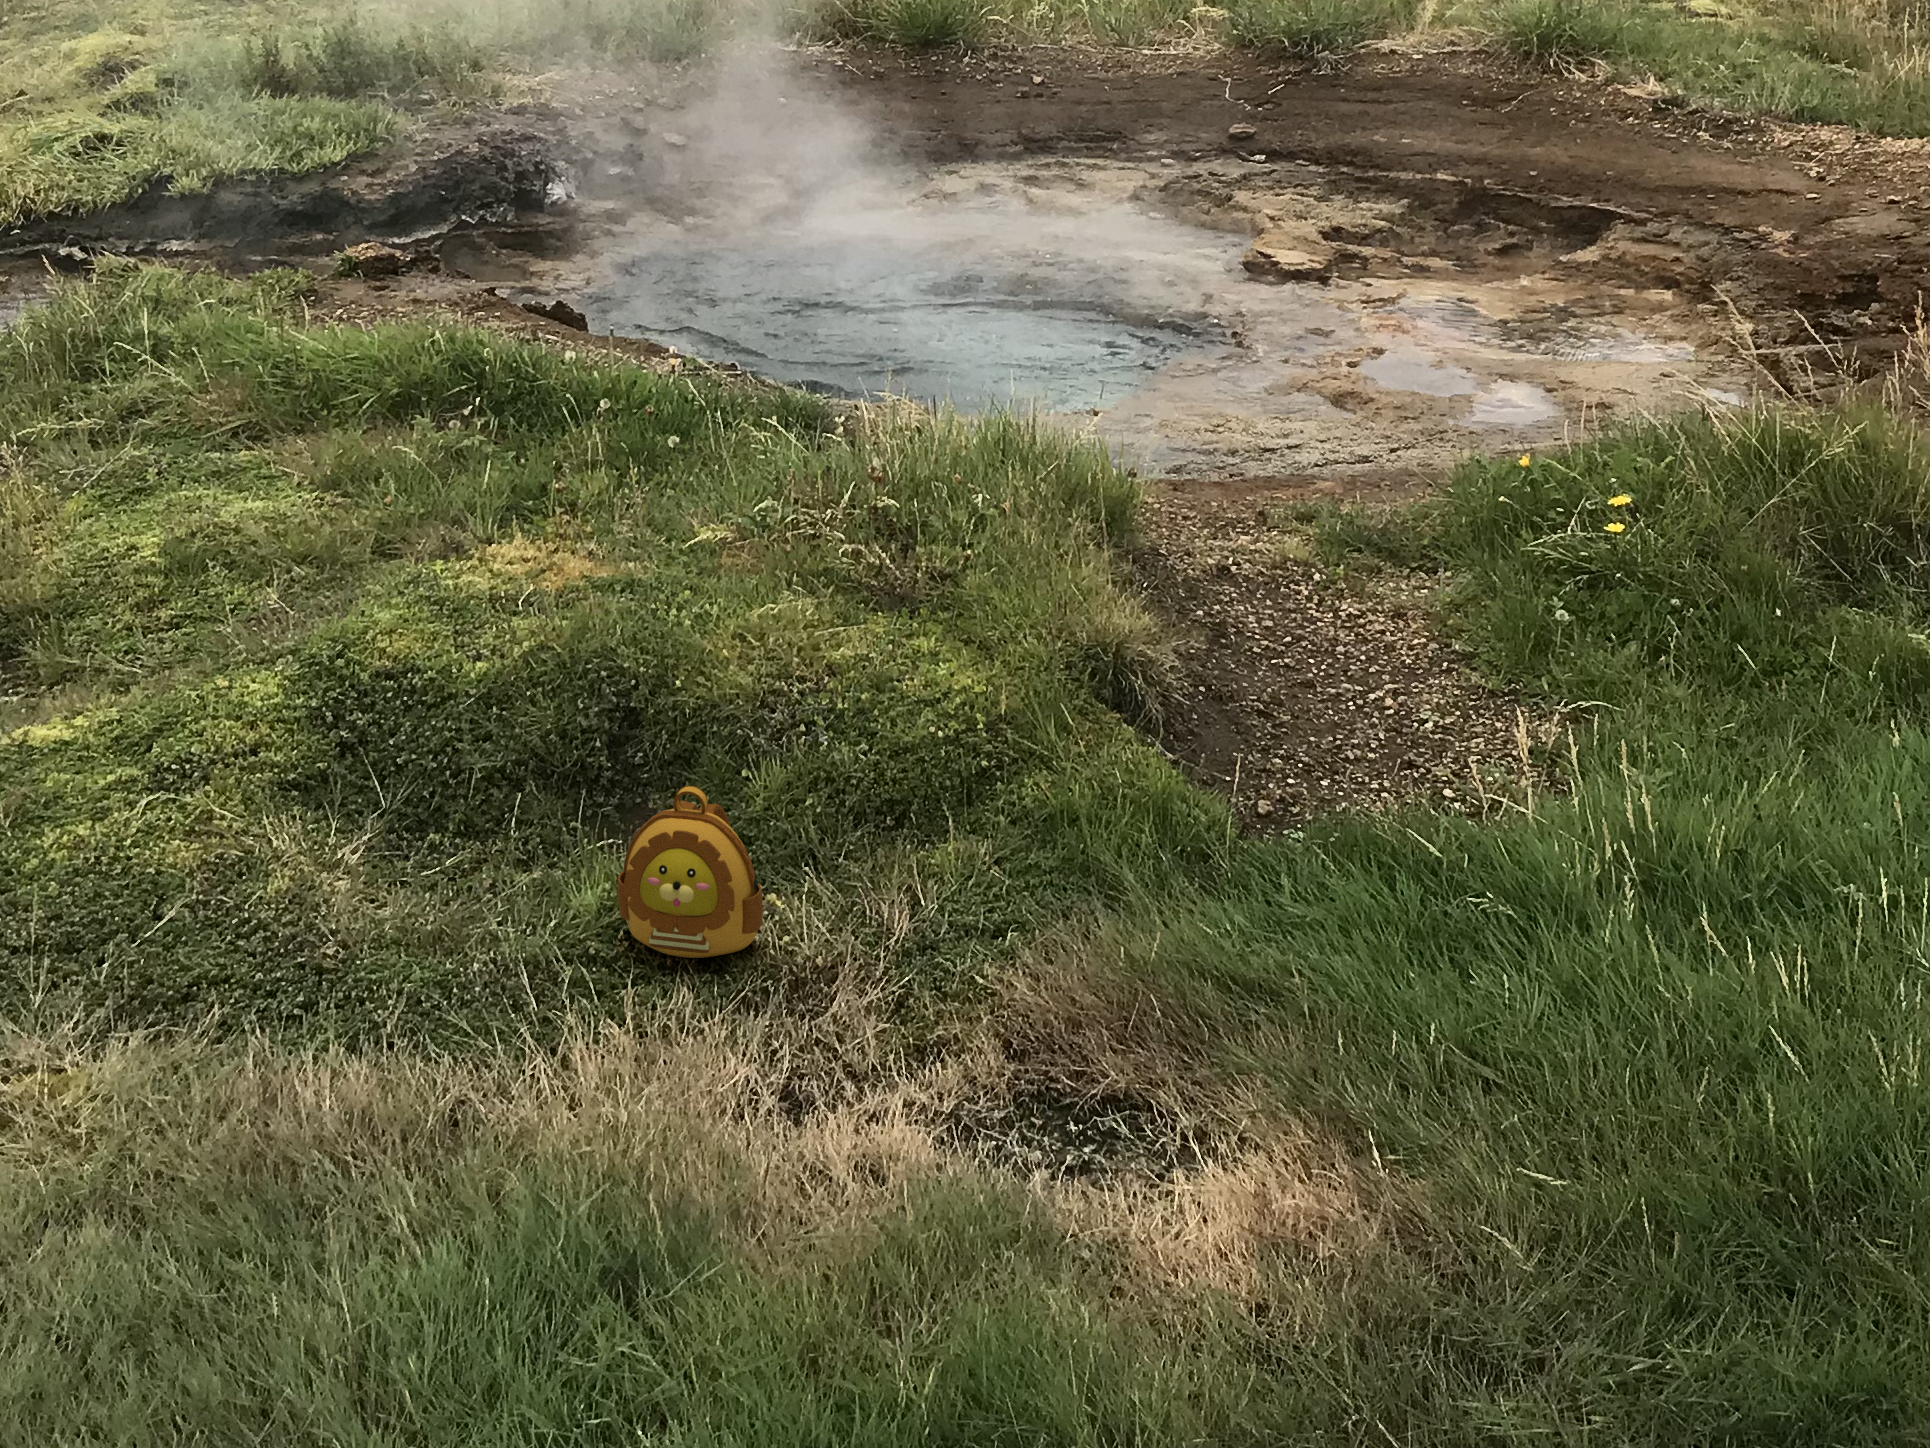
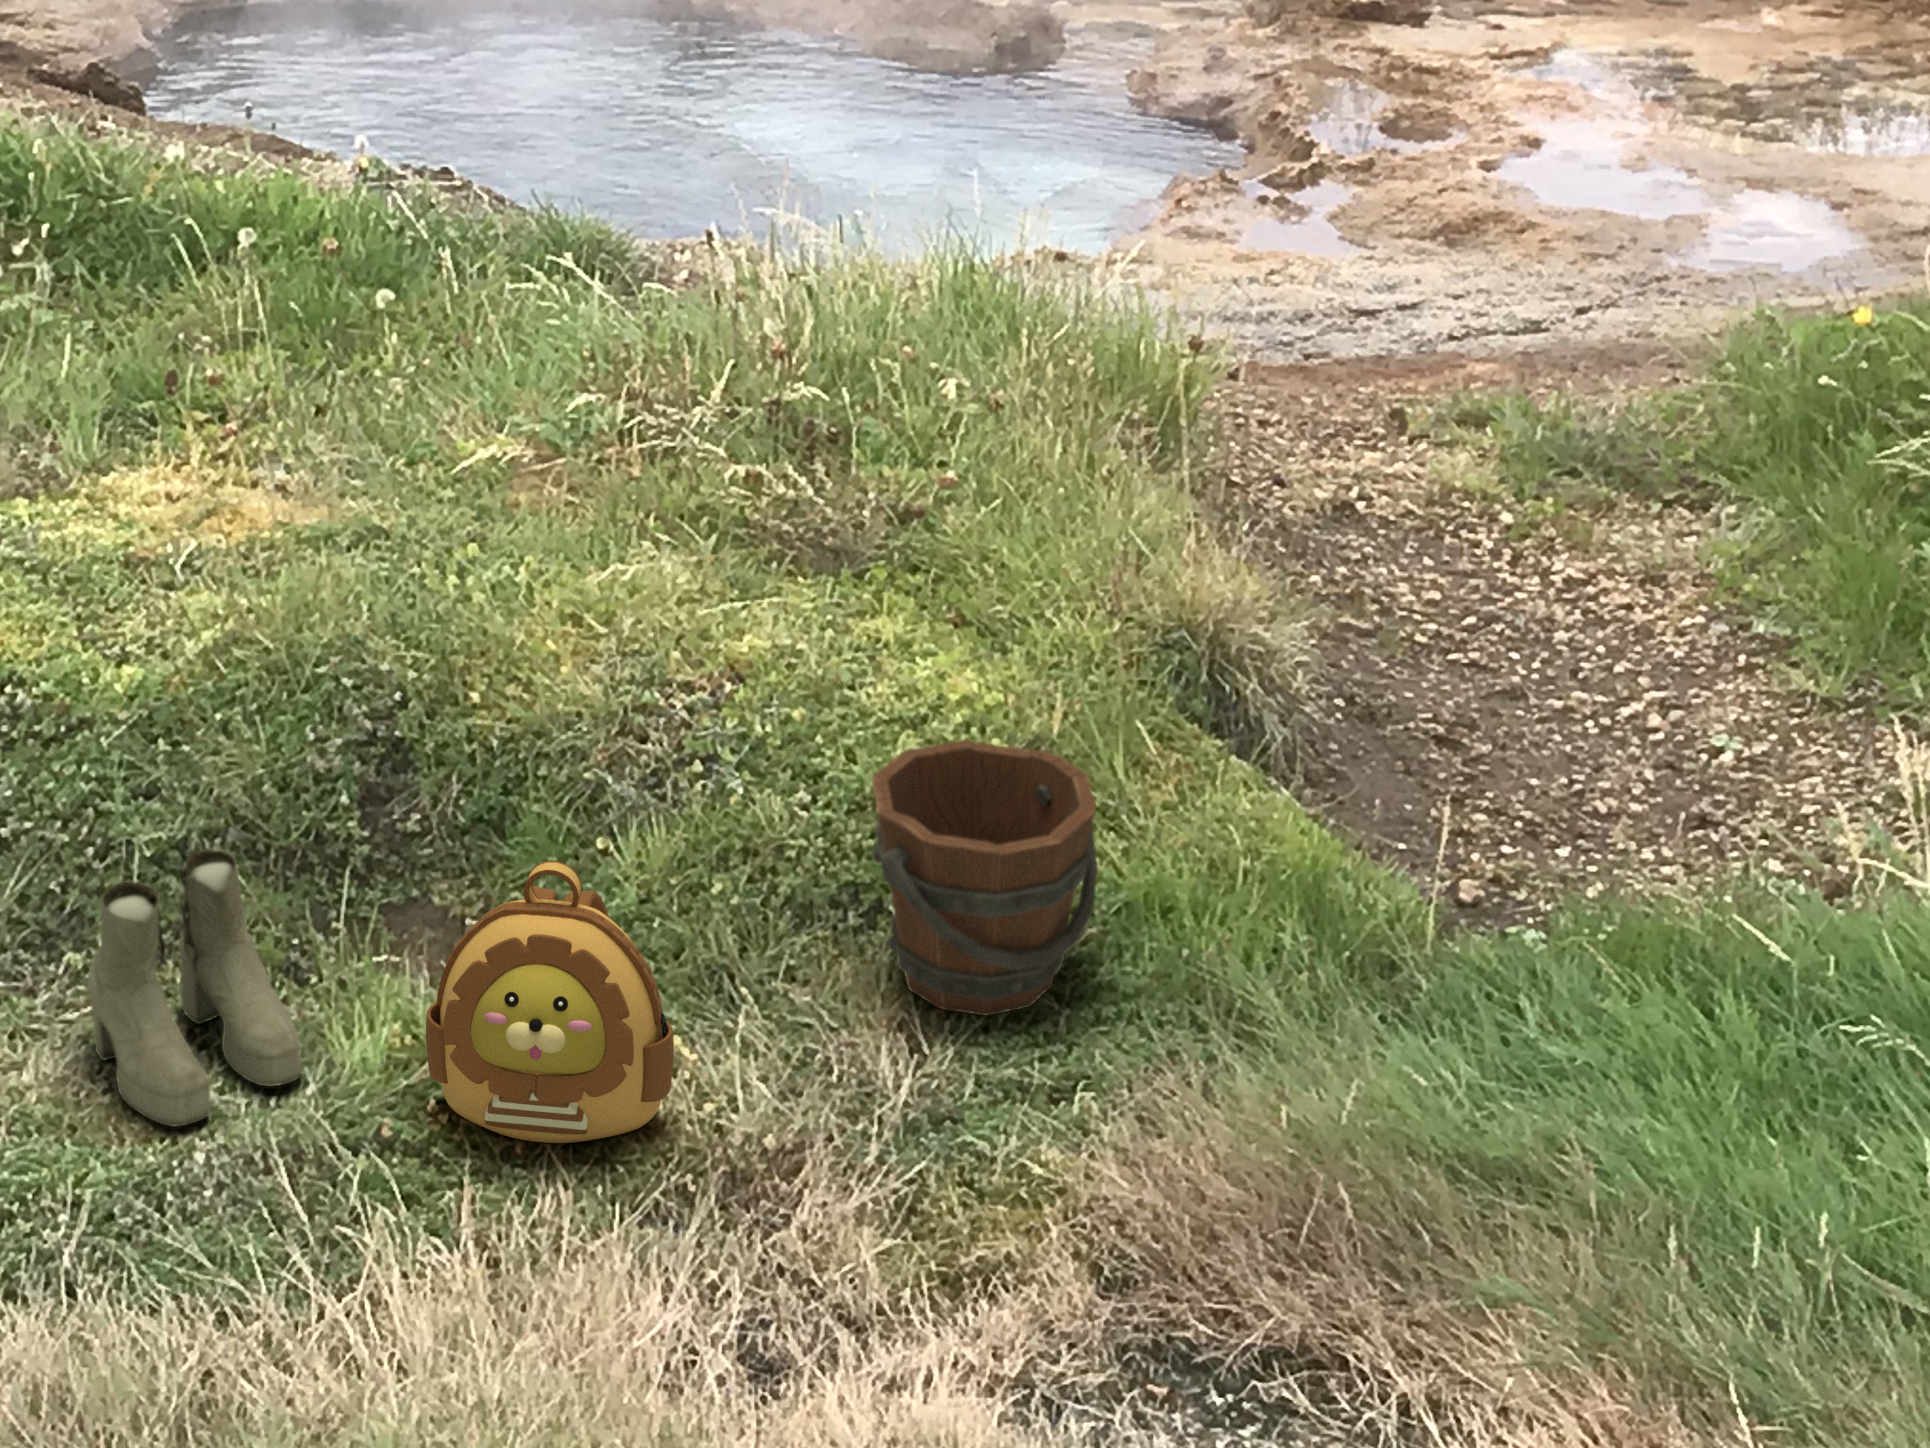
bucket: none [892,714,1028,883] -> present [872,740,1098,1016]
boots: none [426,776,549,944] -> present [88,850,302,1127]

